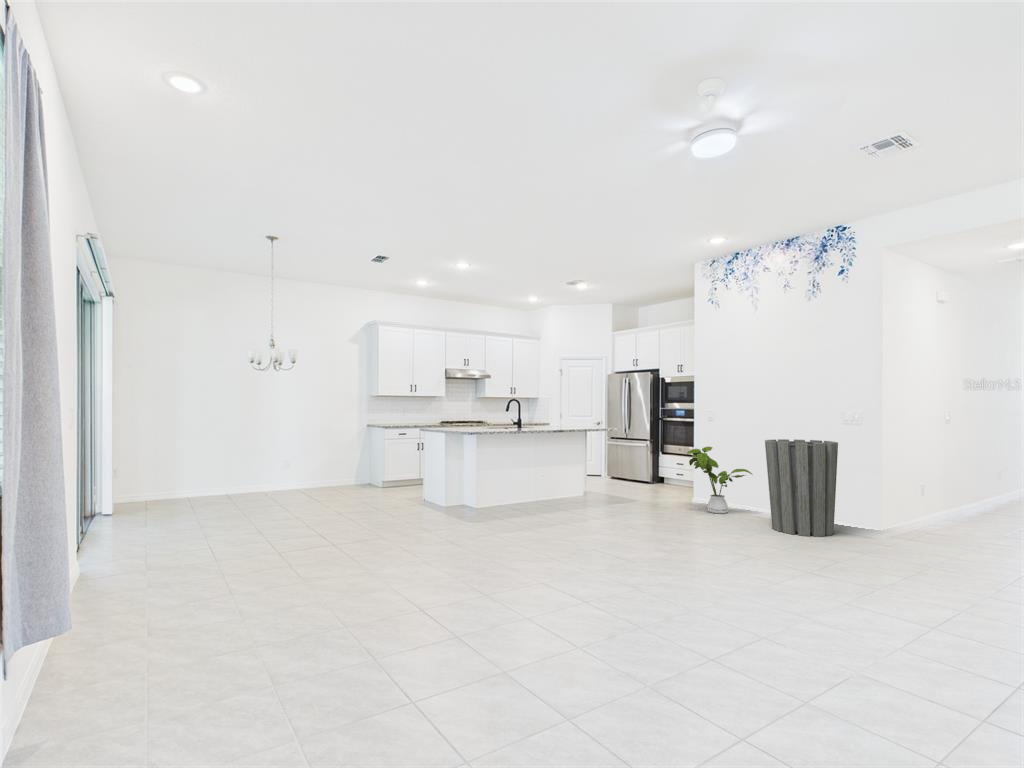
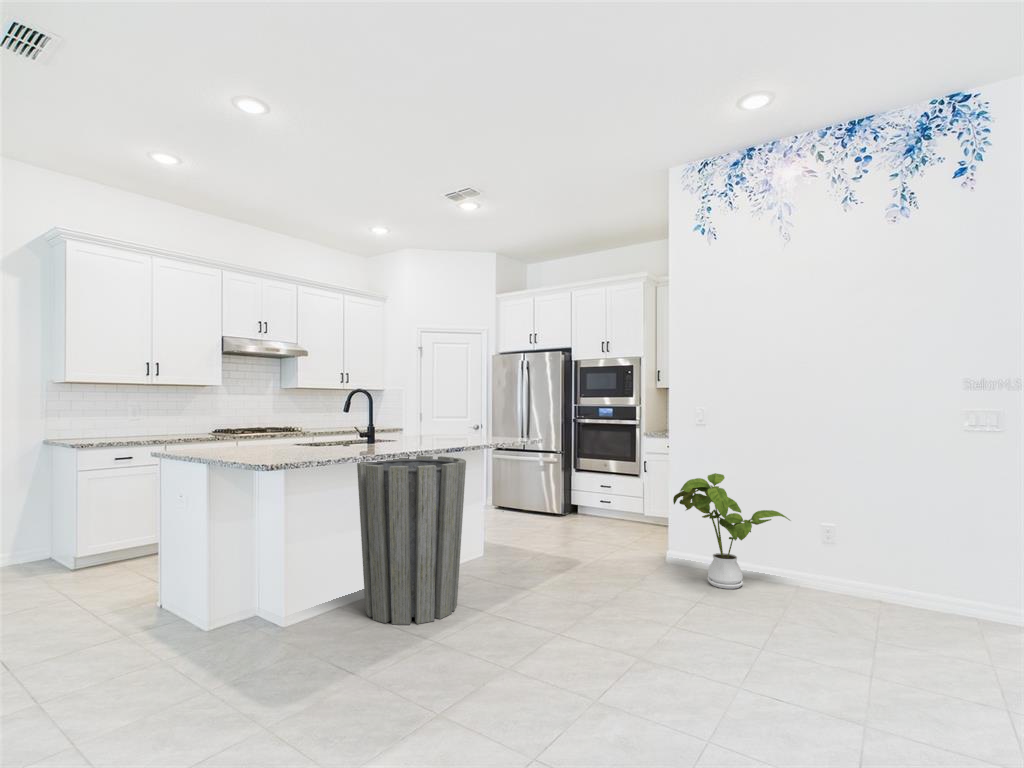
trash can: present [765,439,838,536] -> present [357,456,466,625]

